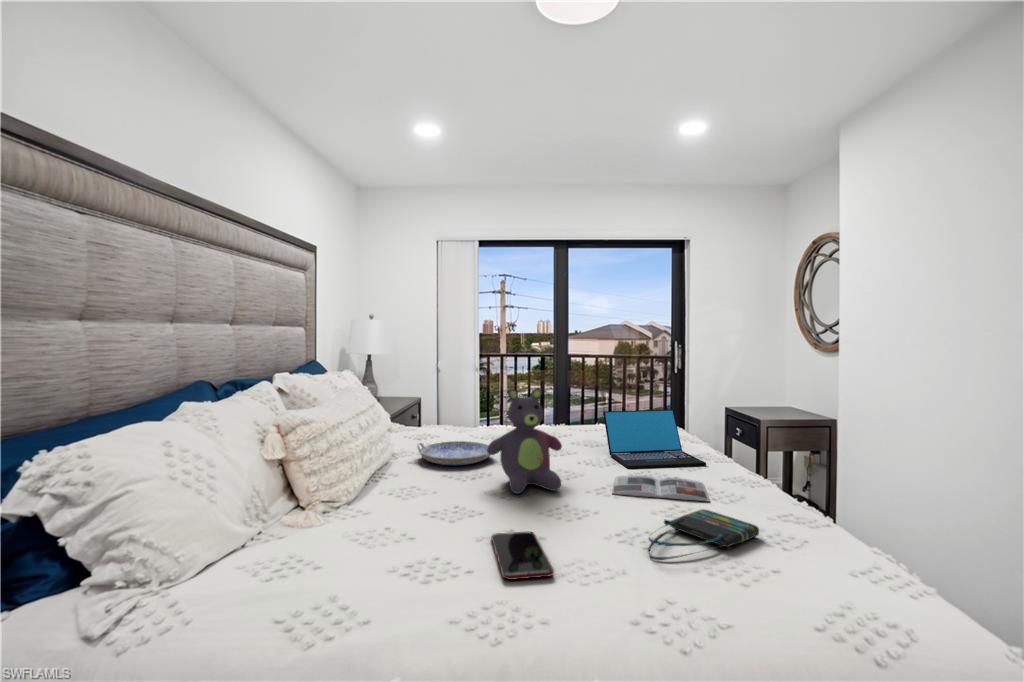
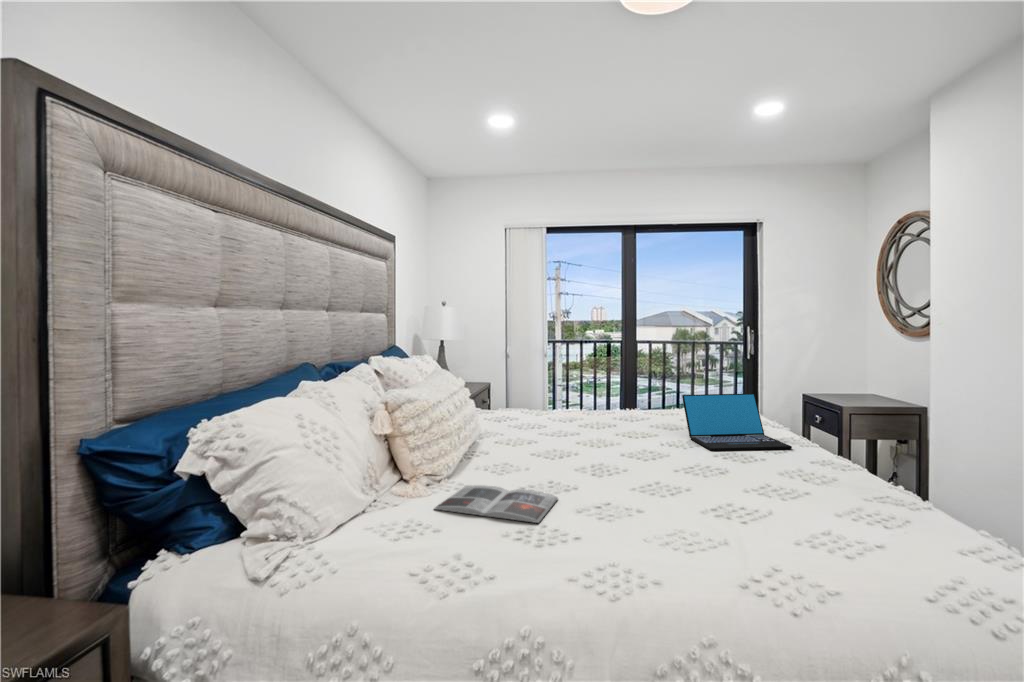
stuffed bear: present [487,388,562,494] -> none [573,370,648,471]
serving tray: present [417,441,490,465] -> none [500,423,577,445]
magazine: present [612,475,709,501] -> present [435,485,558,523]
tote bag: present [648,509,759,560] -> none [747,489,860,534]
smartphone: present [491,532,554,580] -> none [589,505,658,546]

